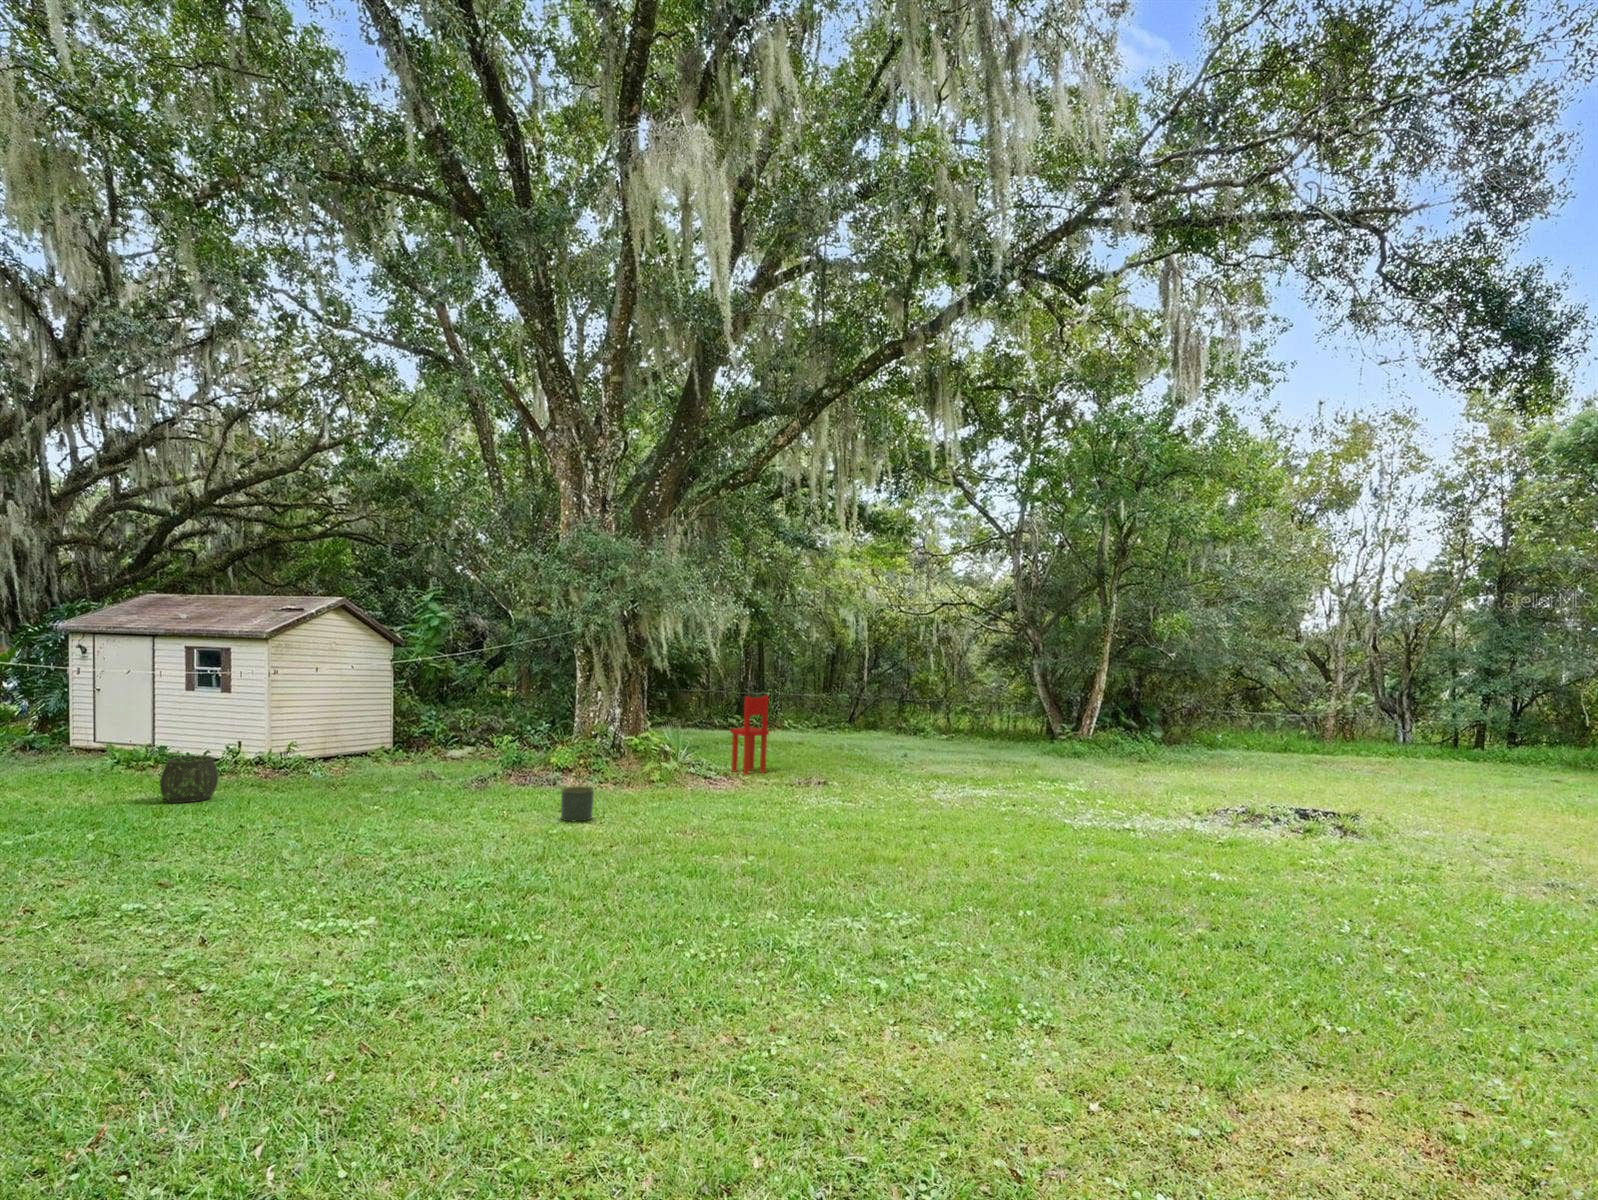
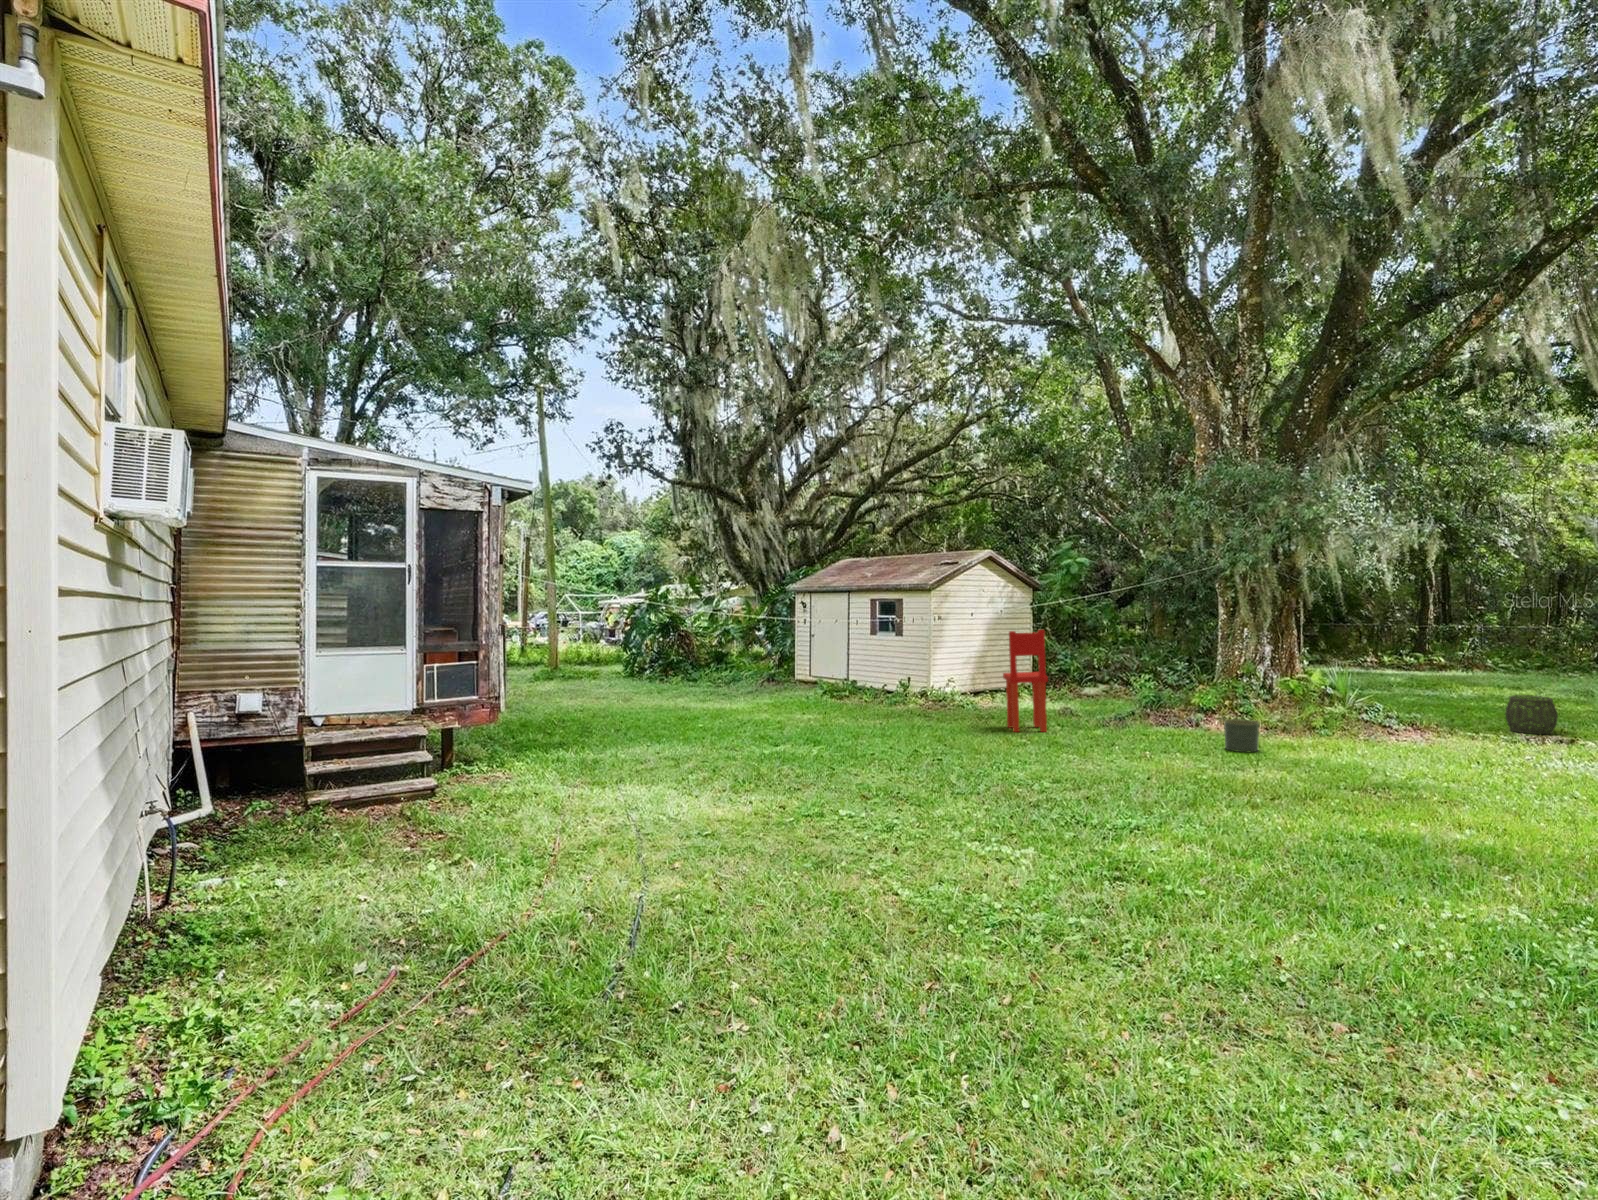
chair: present [730,695,769,775] -> present [1003,630,1048,732]
woven basket: present [160,756,218,803] -> present [1505,695,1558,734]

